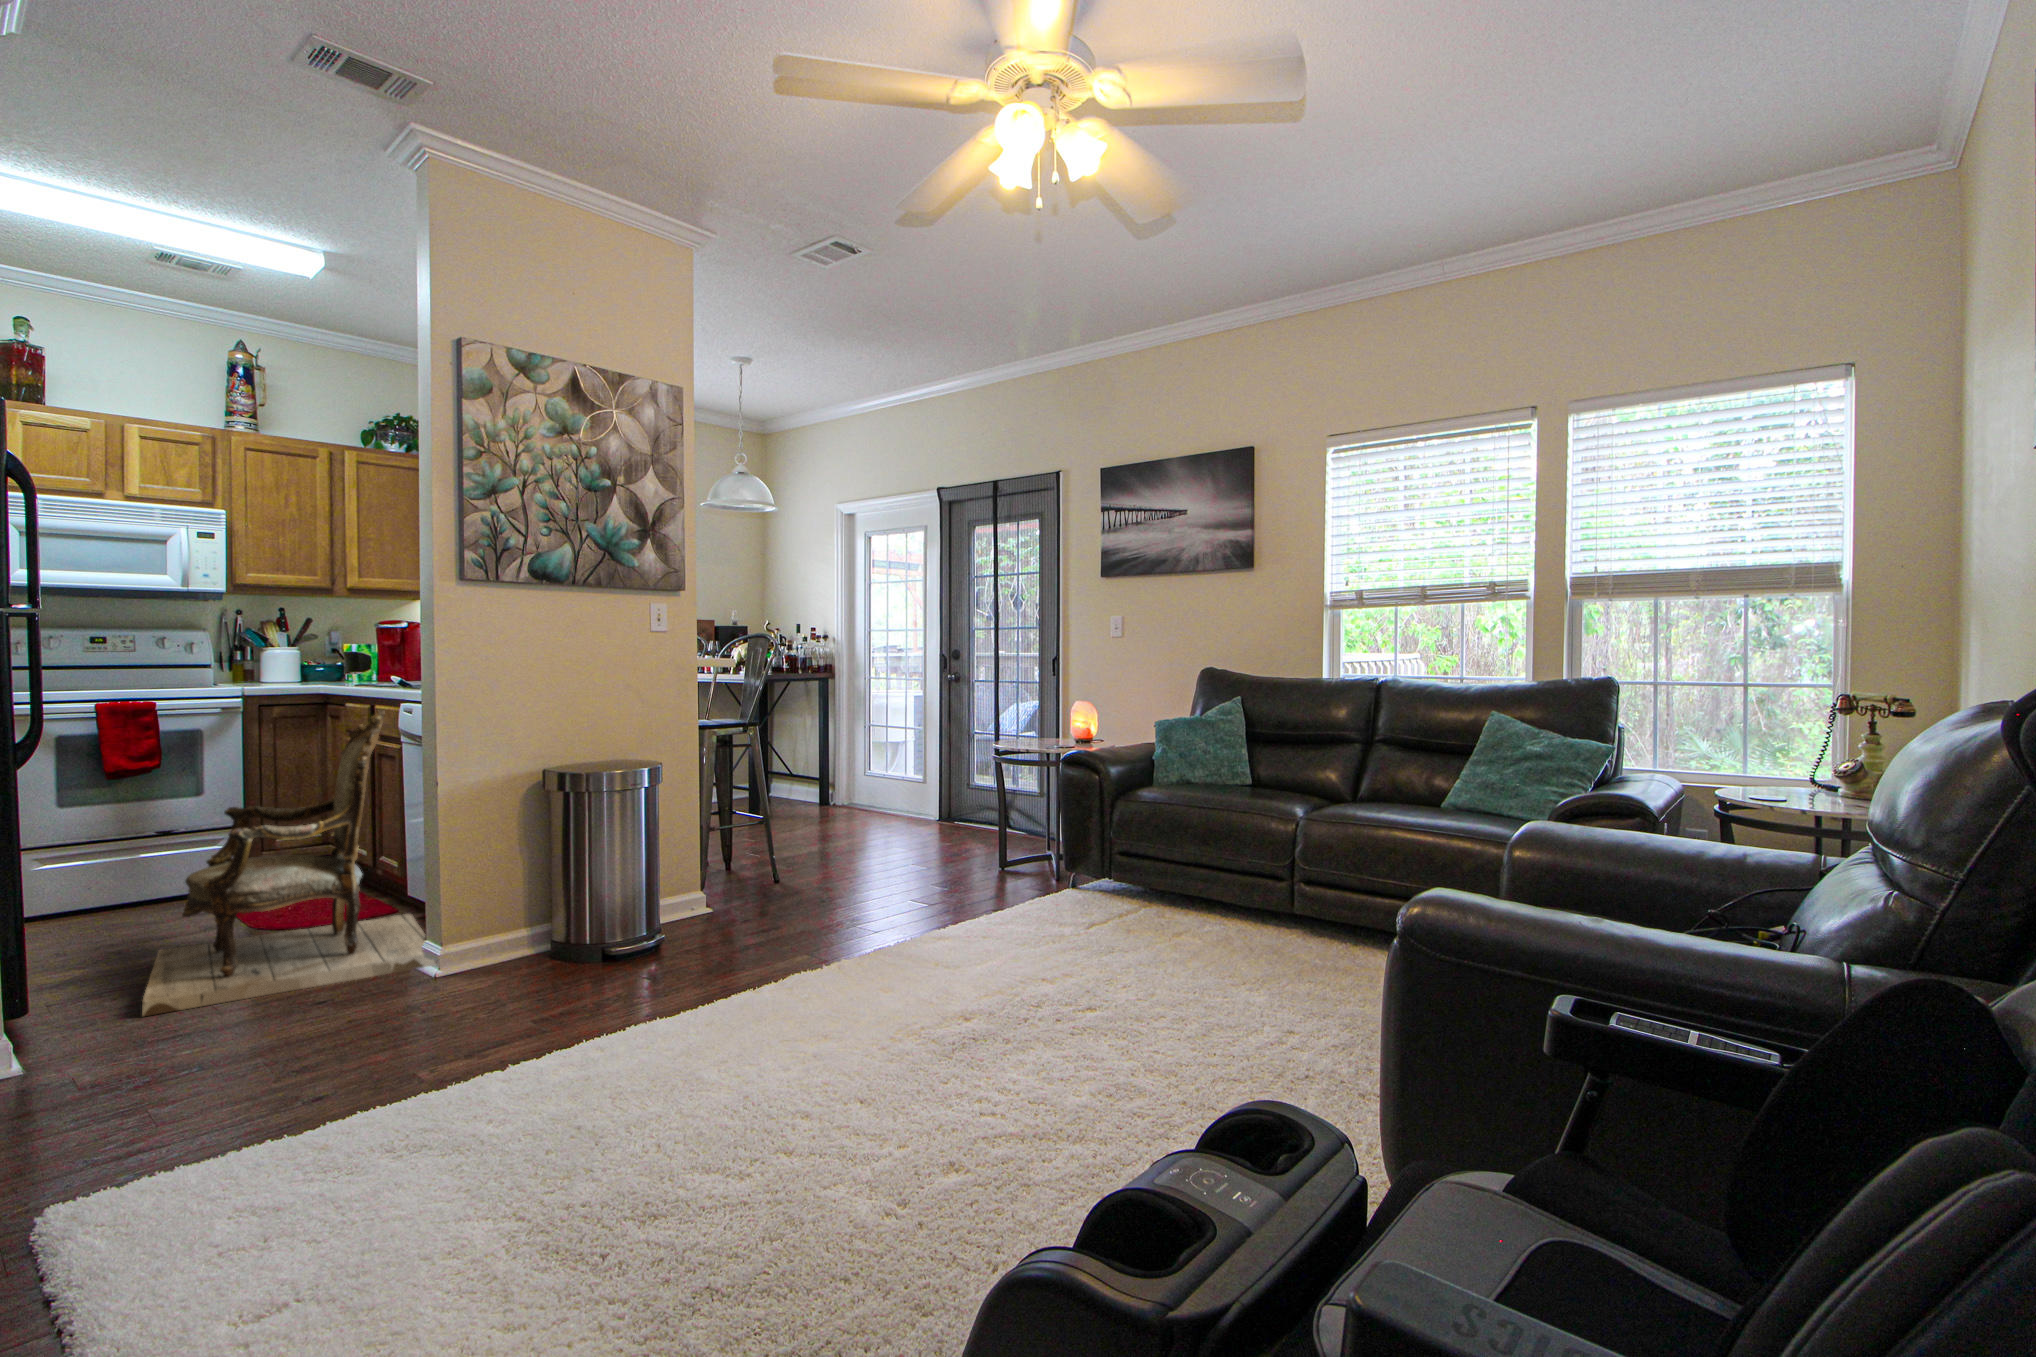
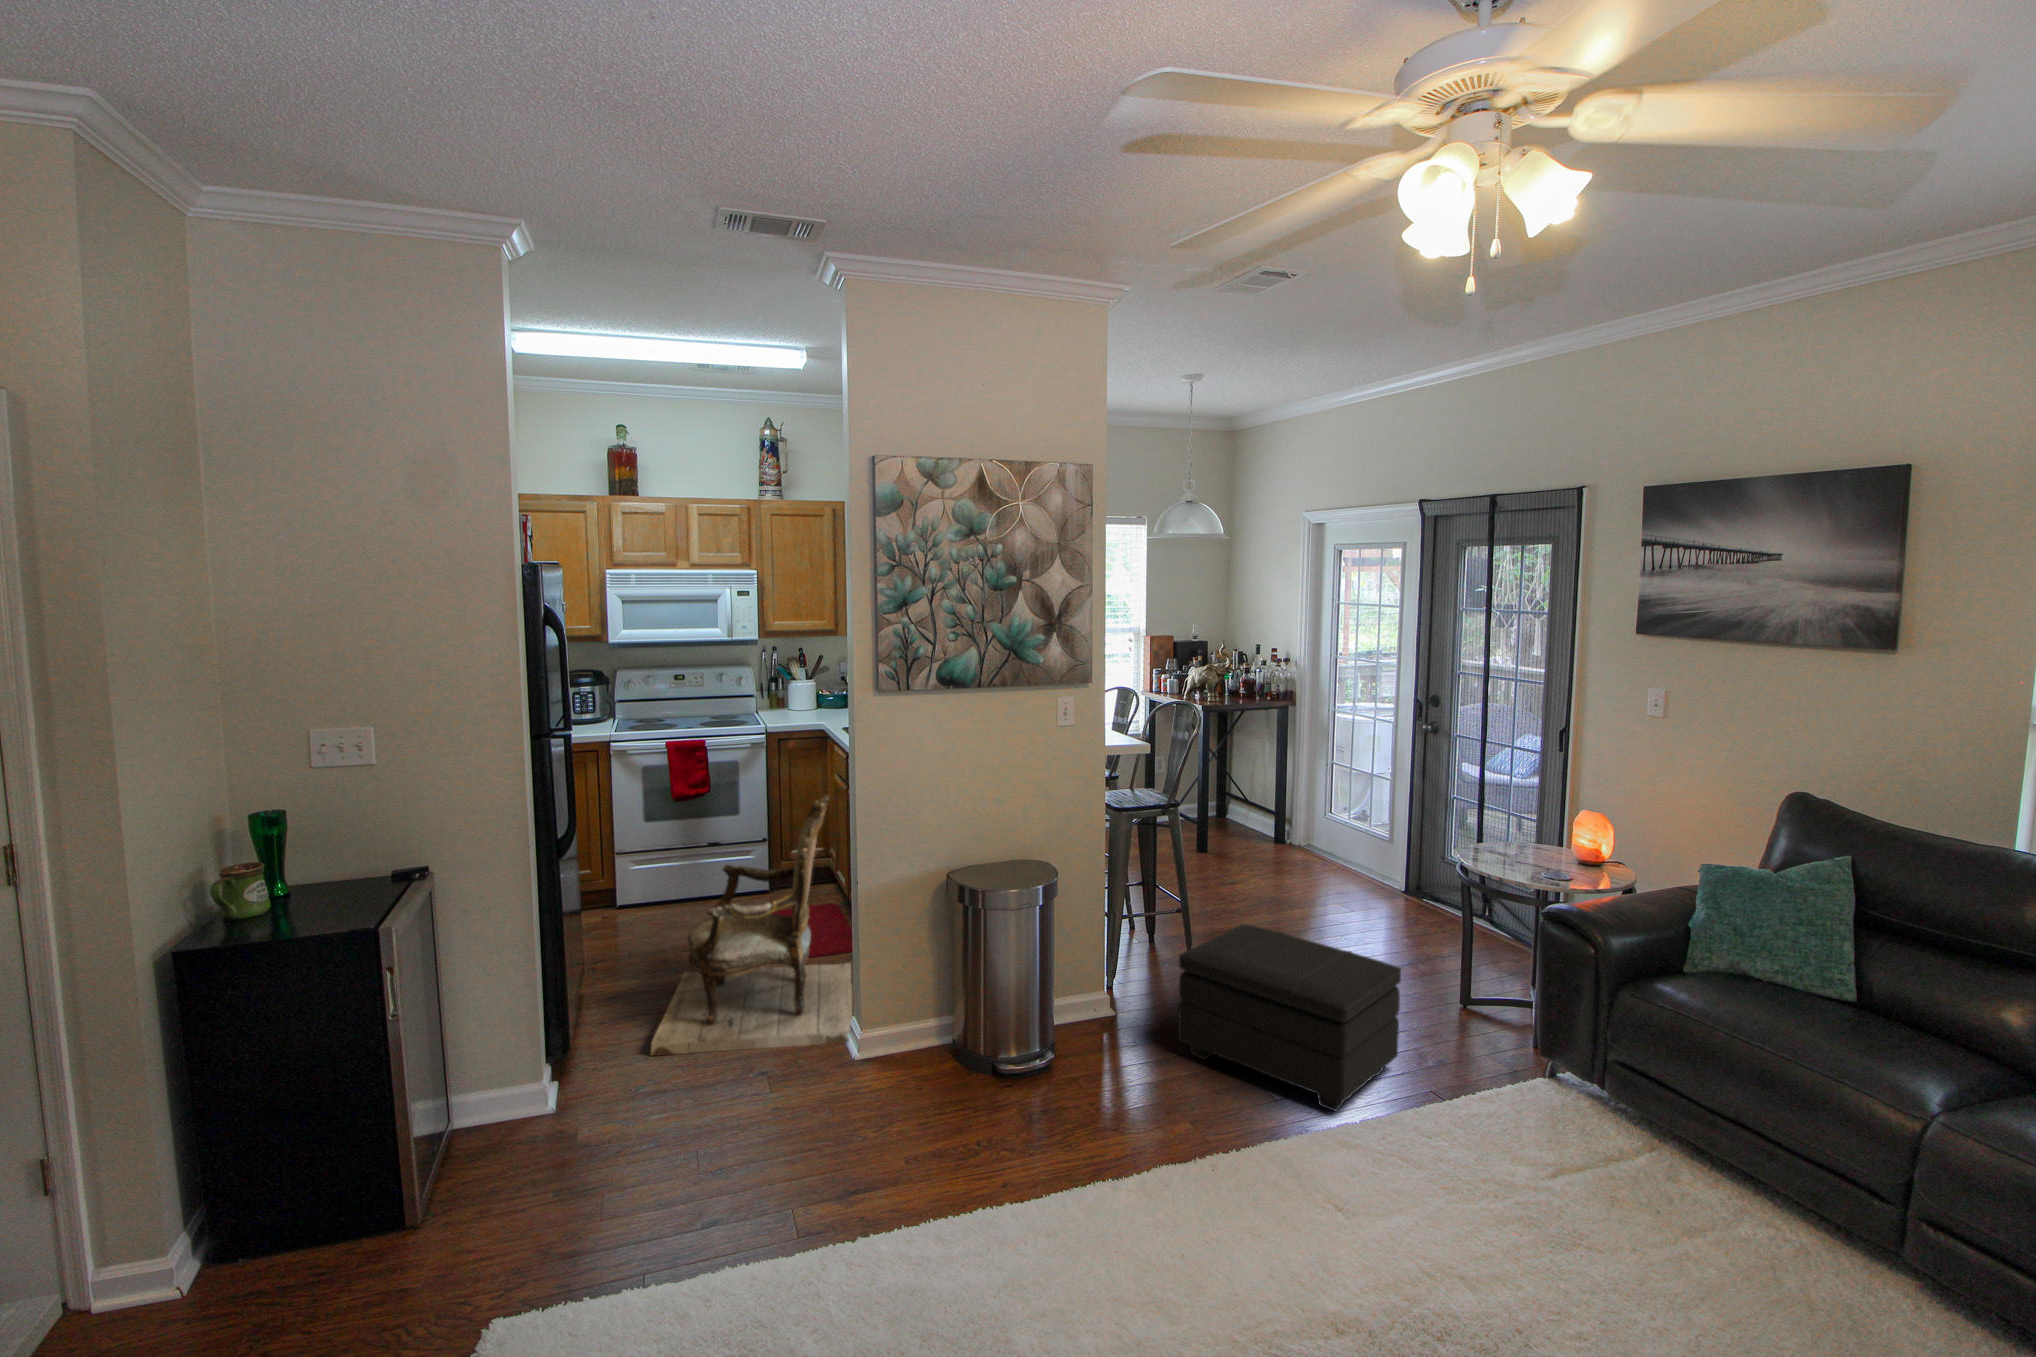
footstool: none [784,807,968,929] -> present [1178,924,1401,1111]

